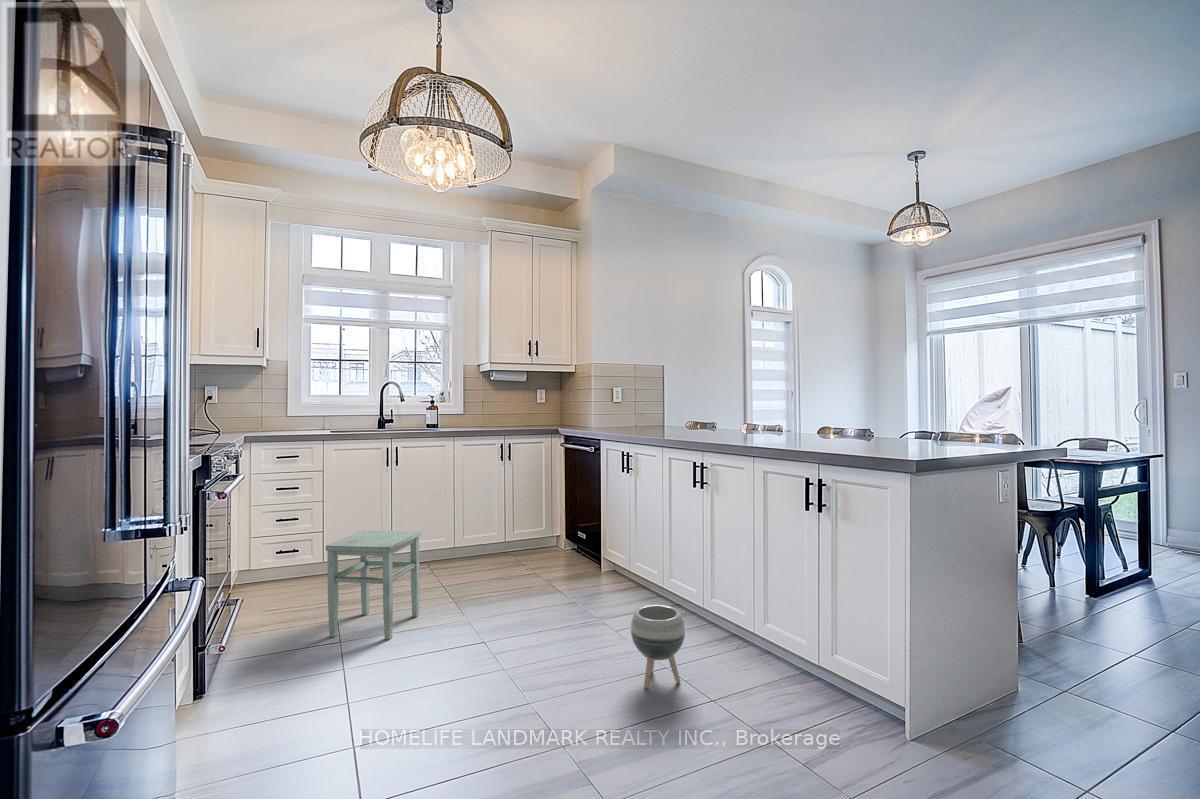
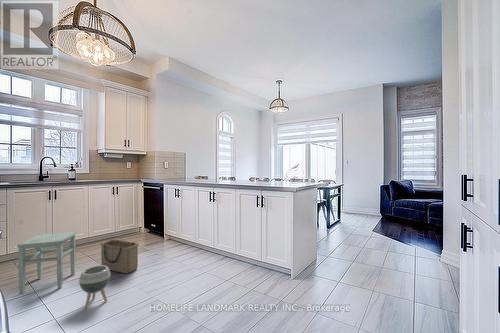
basket: none [462,555,530,632] -> present [100,240,139,273]
planter: present [631,605,685,688] -> present [79,265,111,308]

